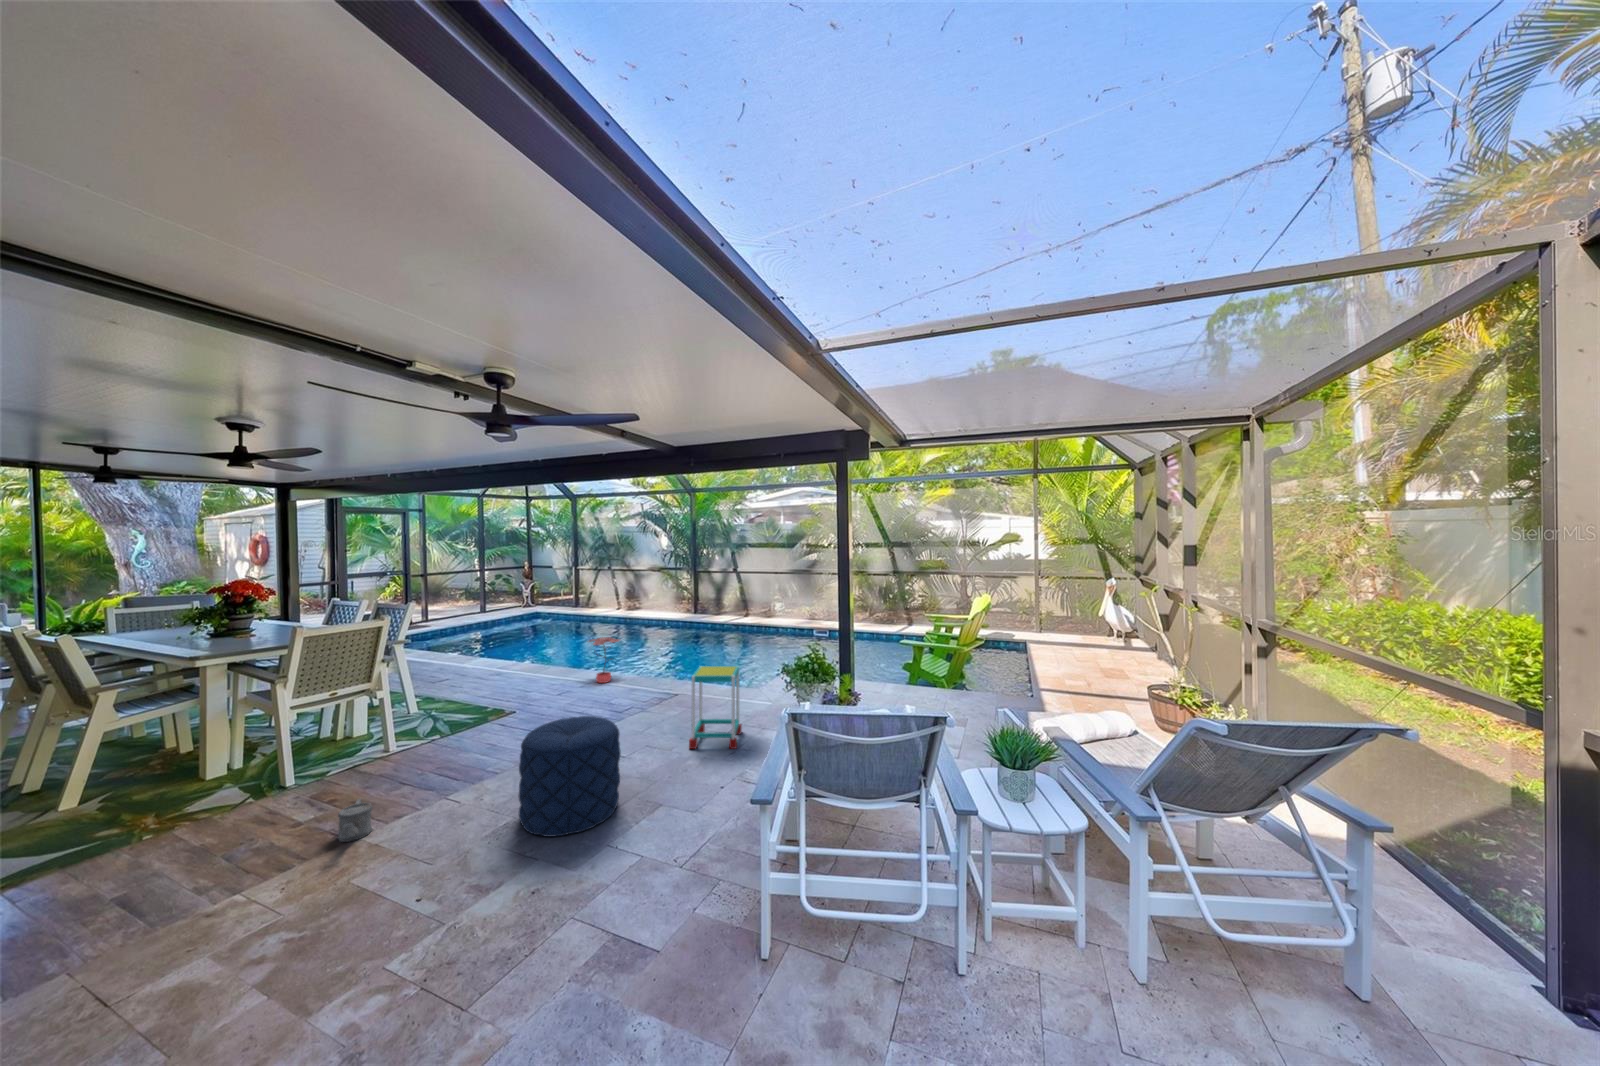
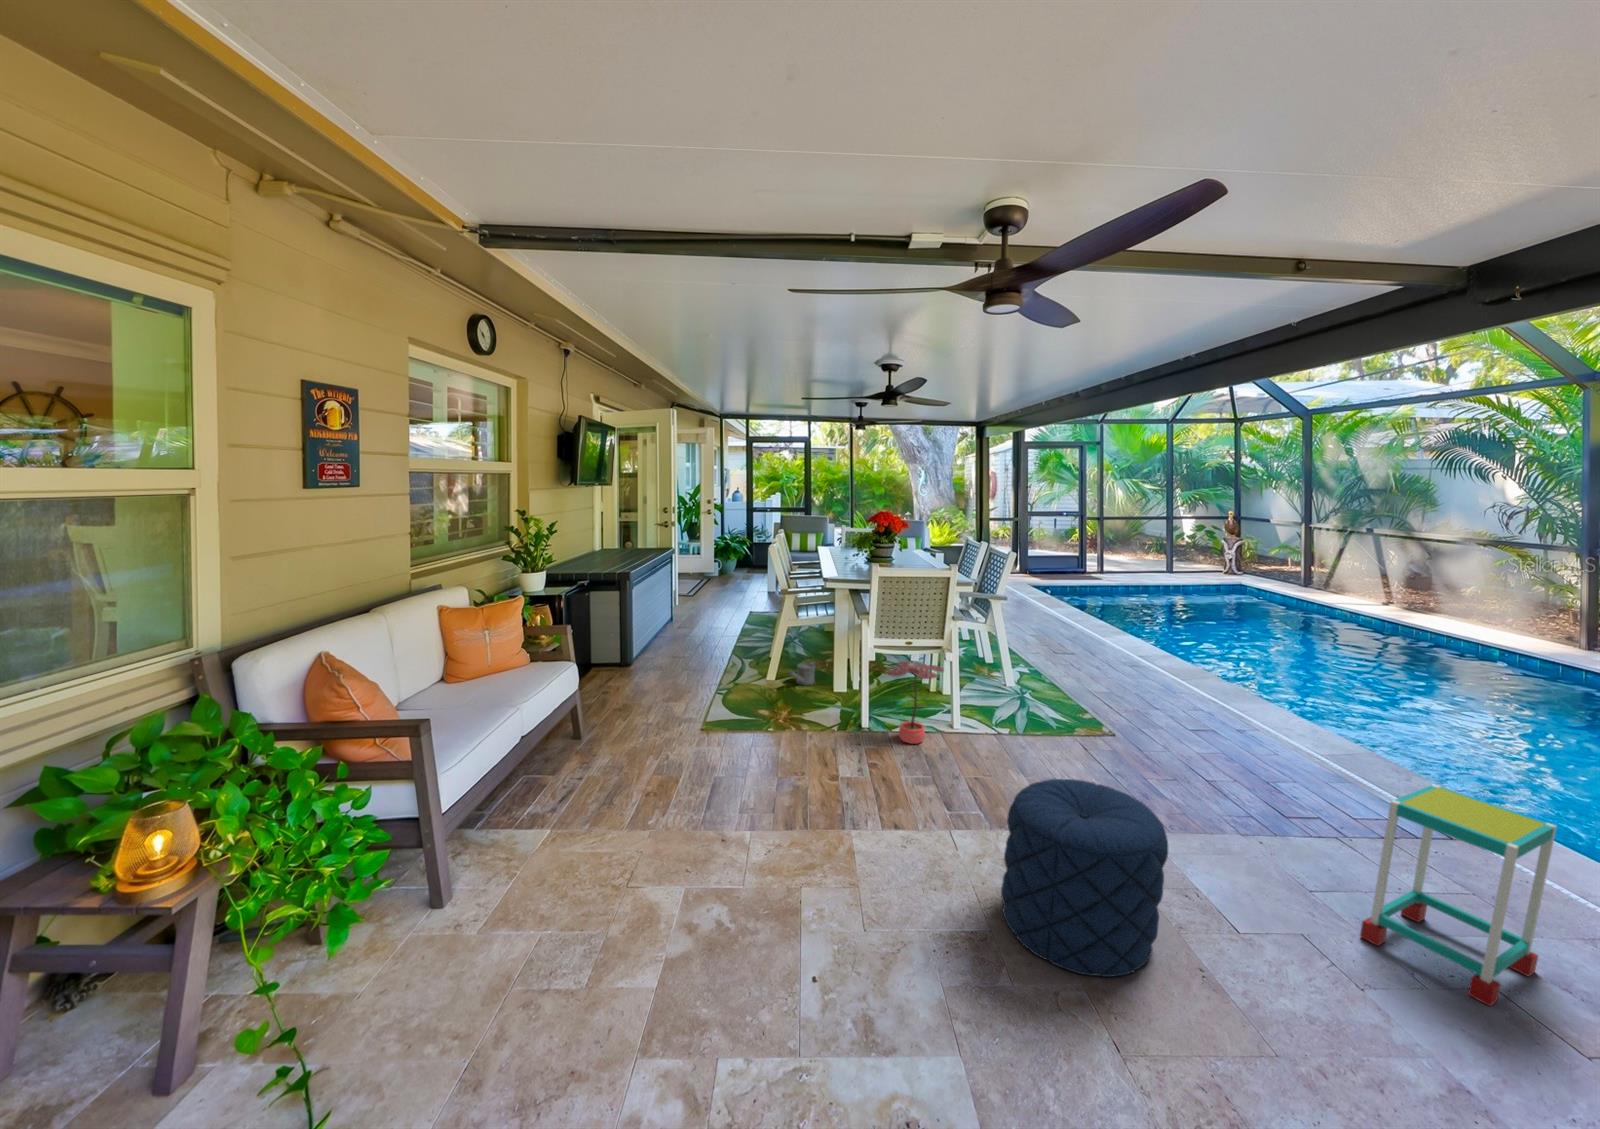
potted plant: present [589,637,620,683] -> present [887,661,944,744]
watering can: present [338,799,373,842] -> present [788,662,816,686]

